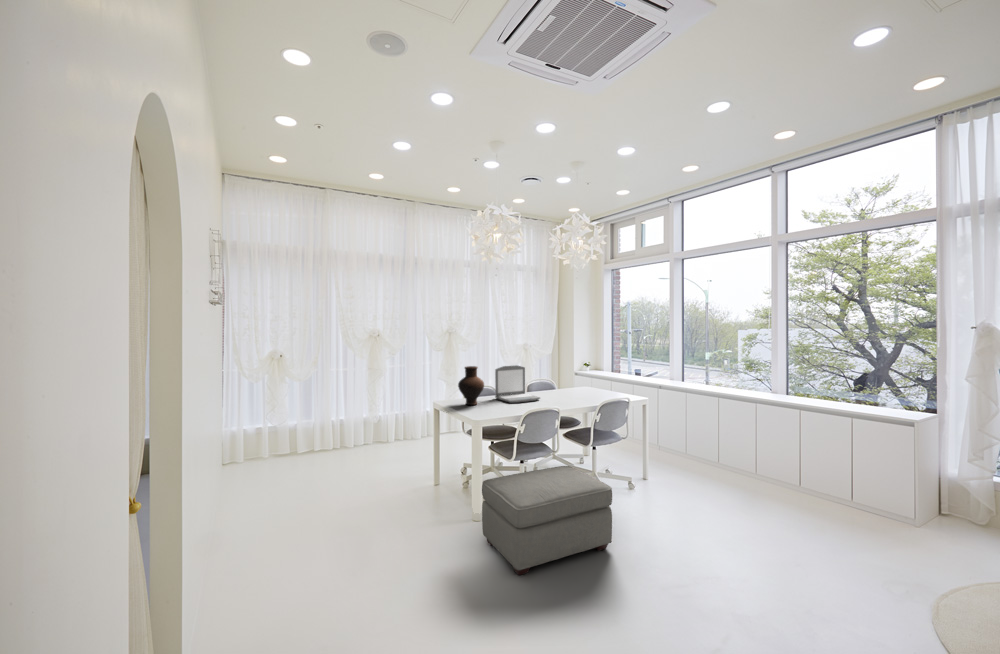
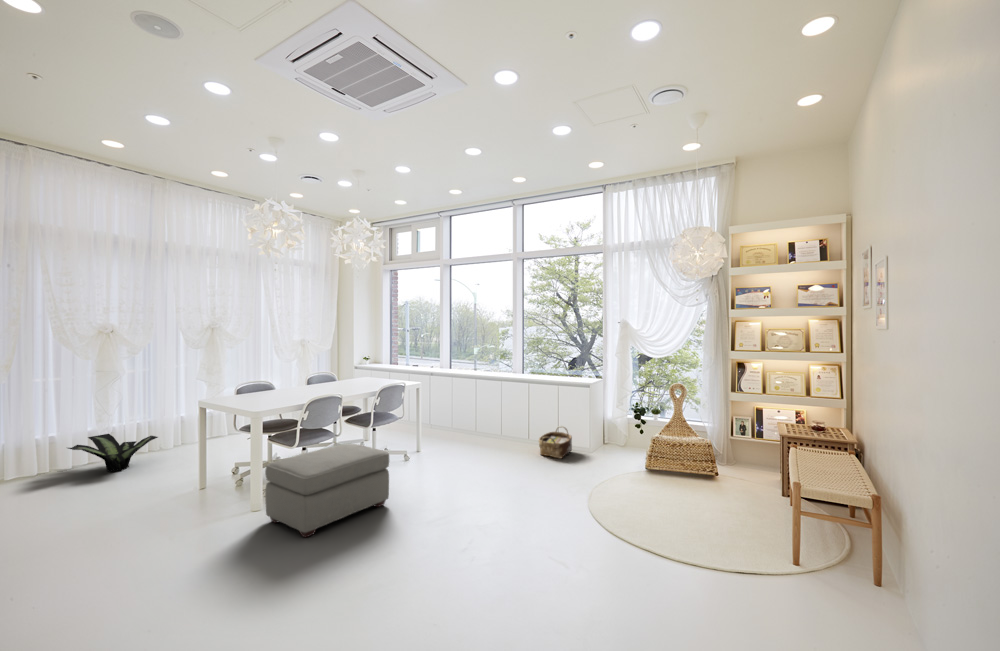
laptop: present [495,365,540,403] -> none [273,359,322,394]
vase: present [458,366,484,405] -> none [232,360,262,399]
potted plant: none [346,422,408,456] -> present [68,434,158,472]
woven basket: none [819,475,878,524] -> present [539,426,572,458]

